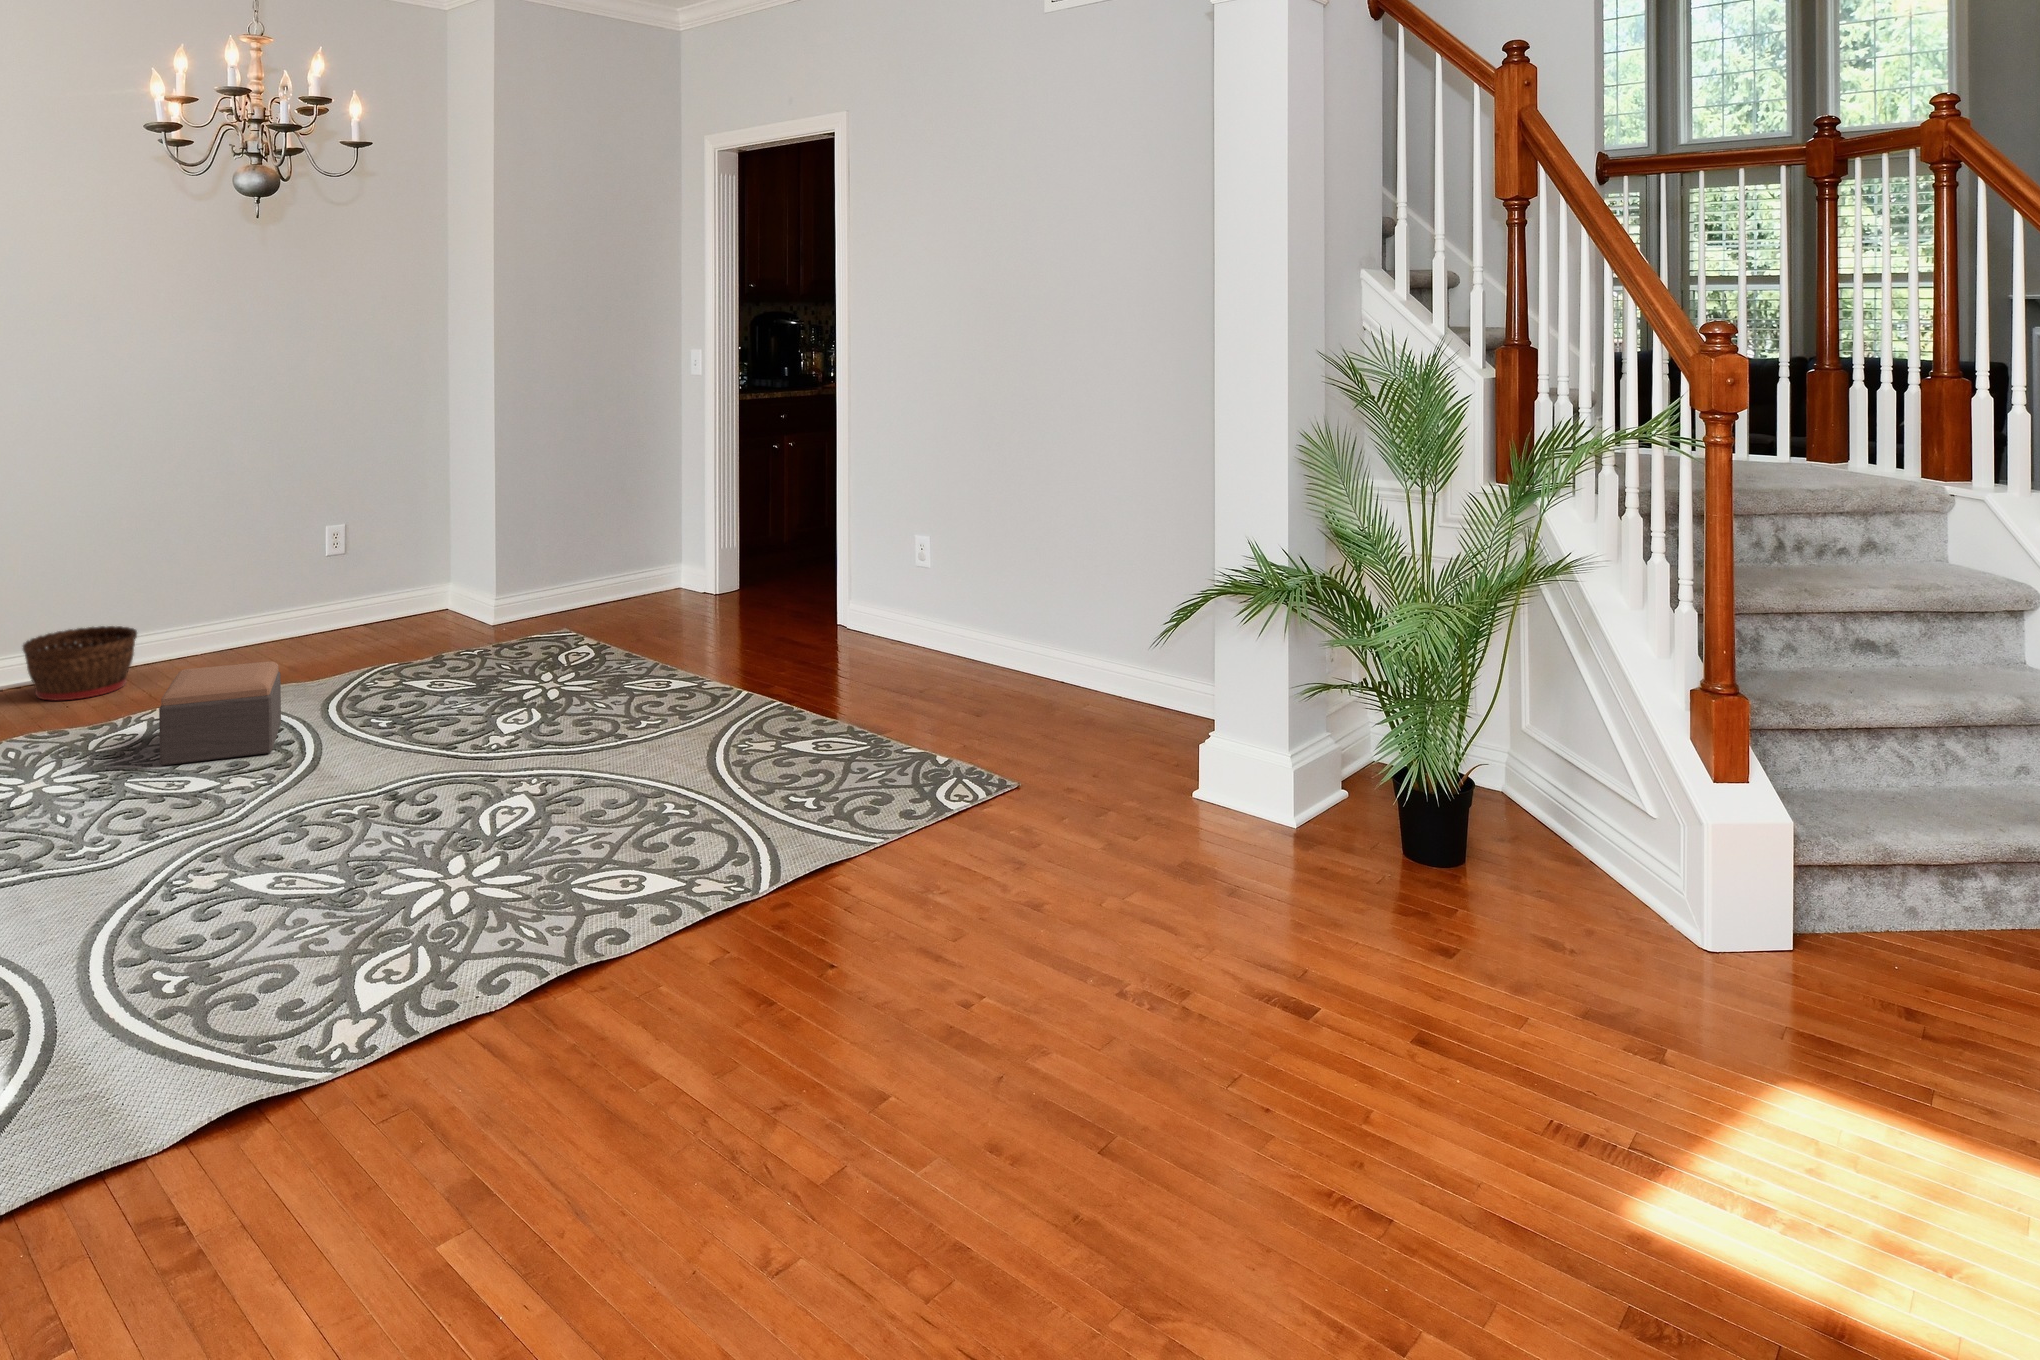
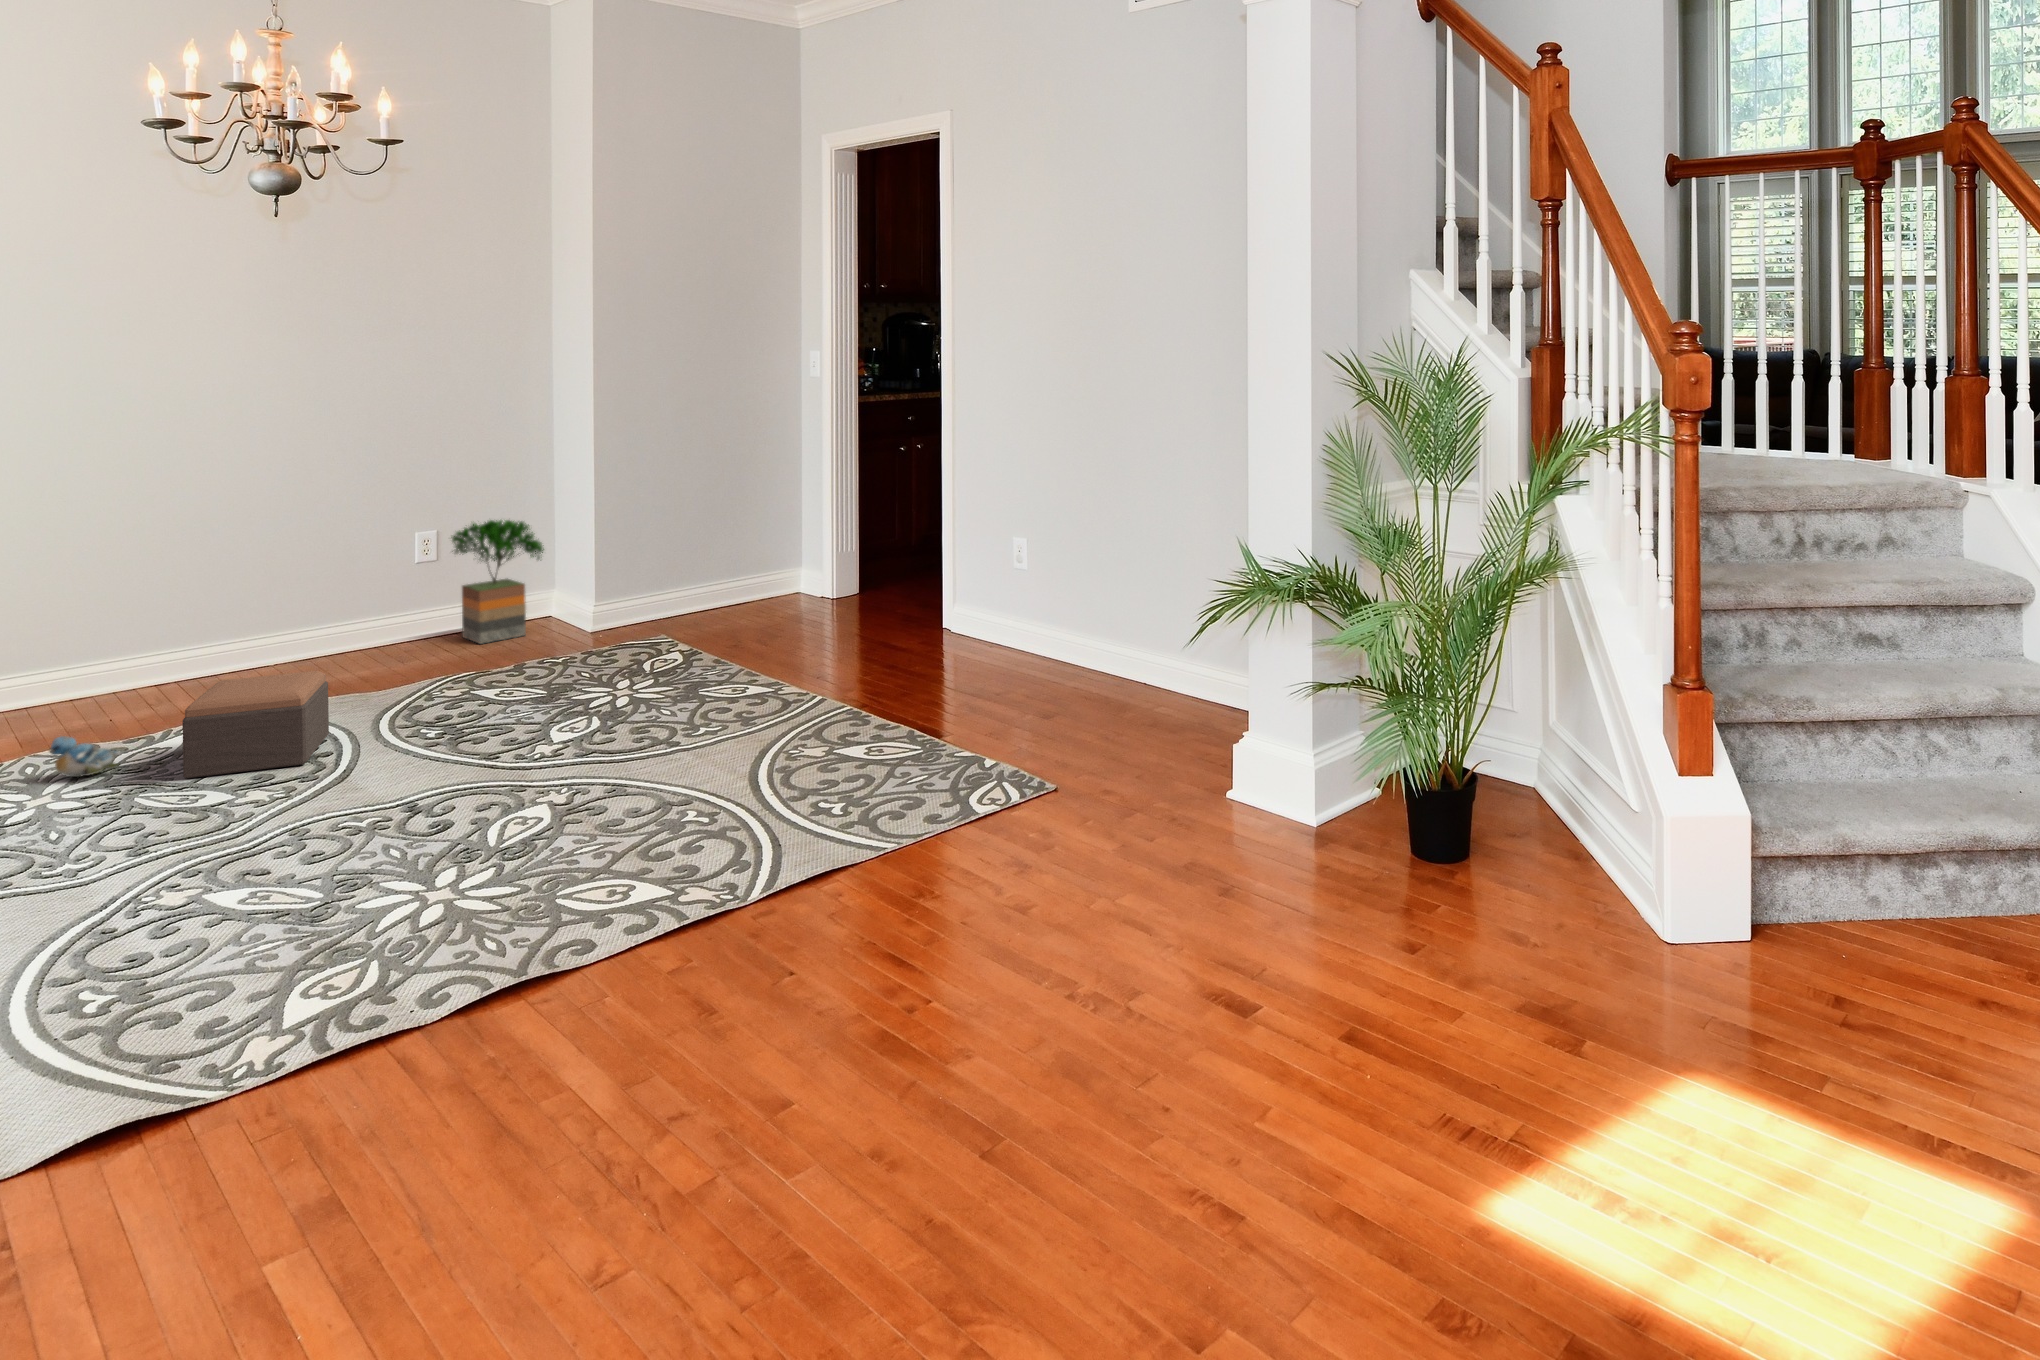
potted tree: none [354,511,448,636] -> present [451,520,544,644]
basket: present [23,626,137,700] -> none [73,636,202,713]
plush toy: none [31,723,97,762] -> present [49,736,121,777]

